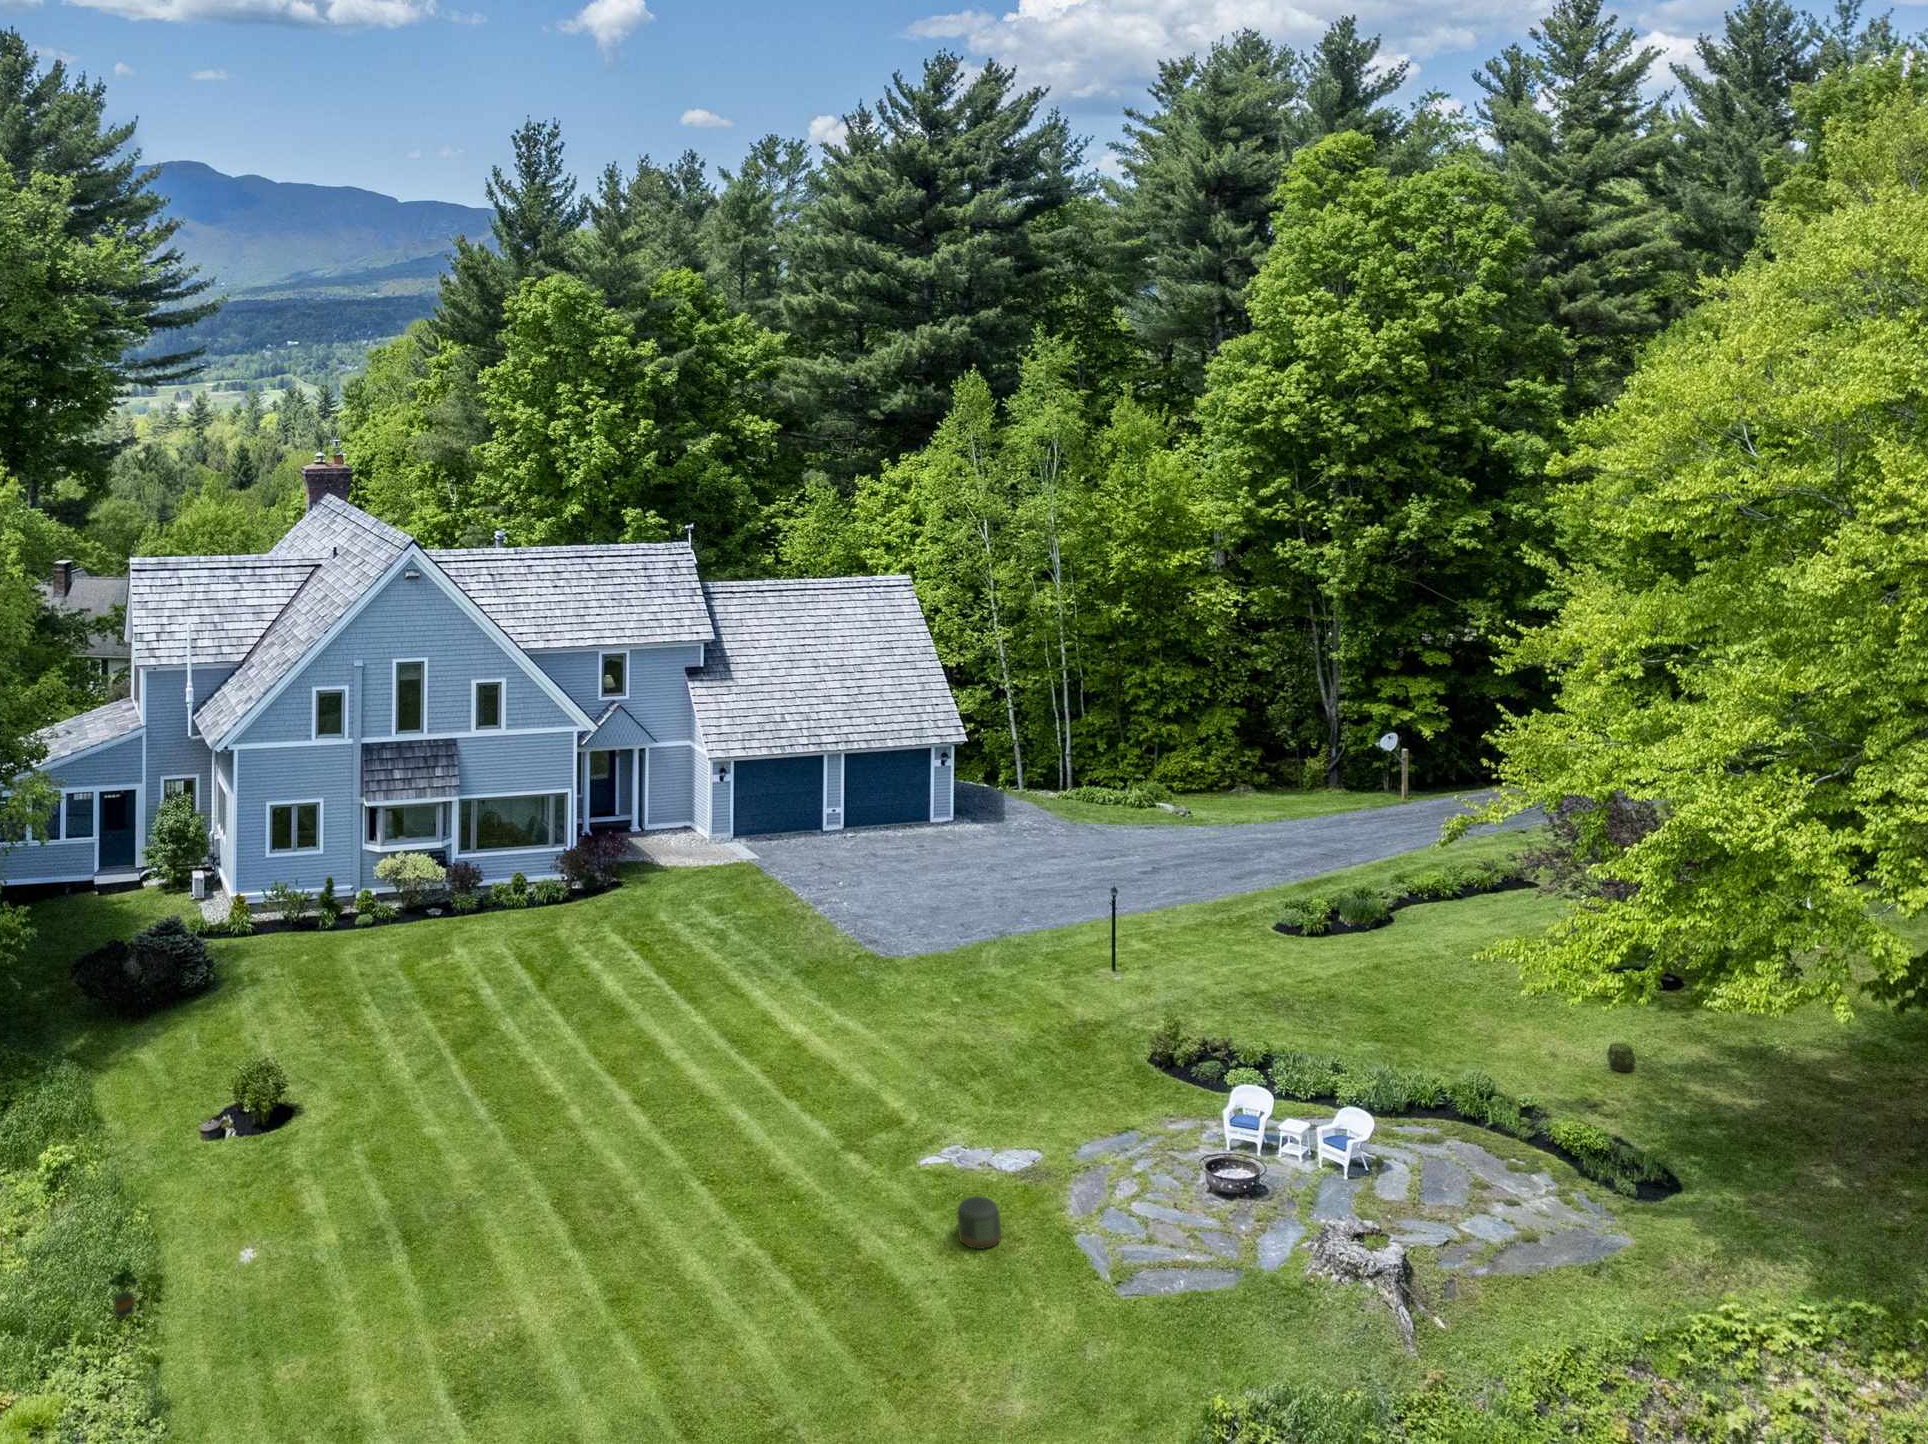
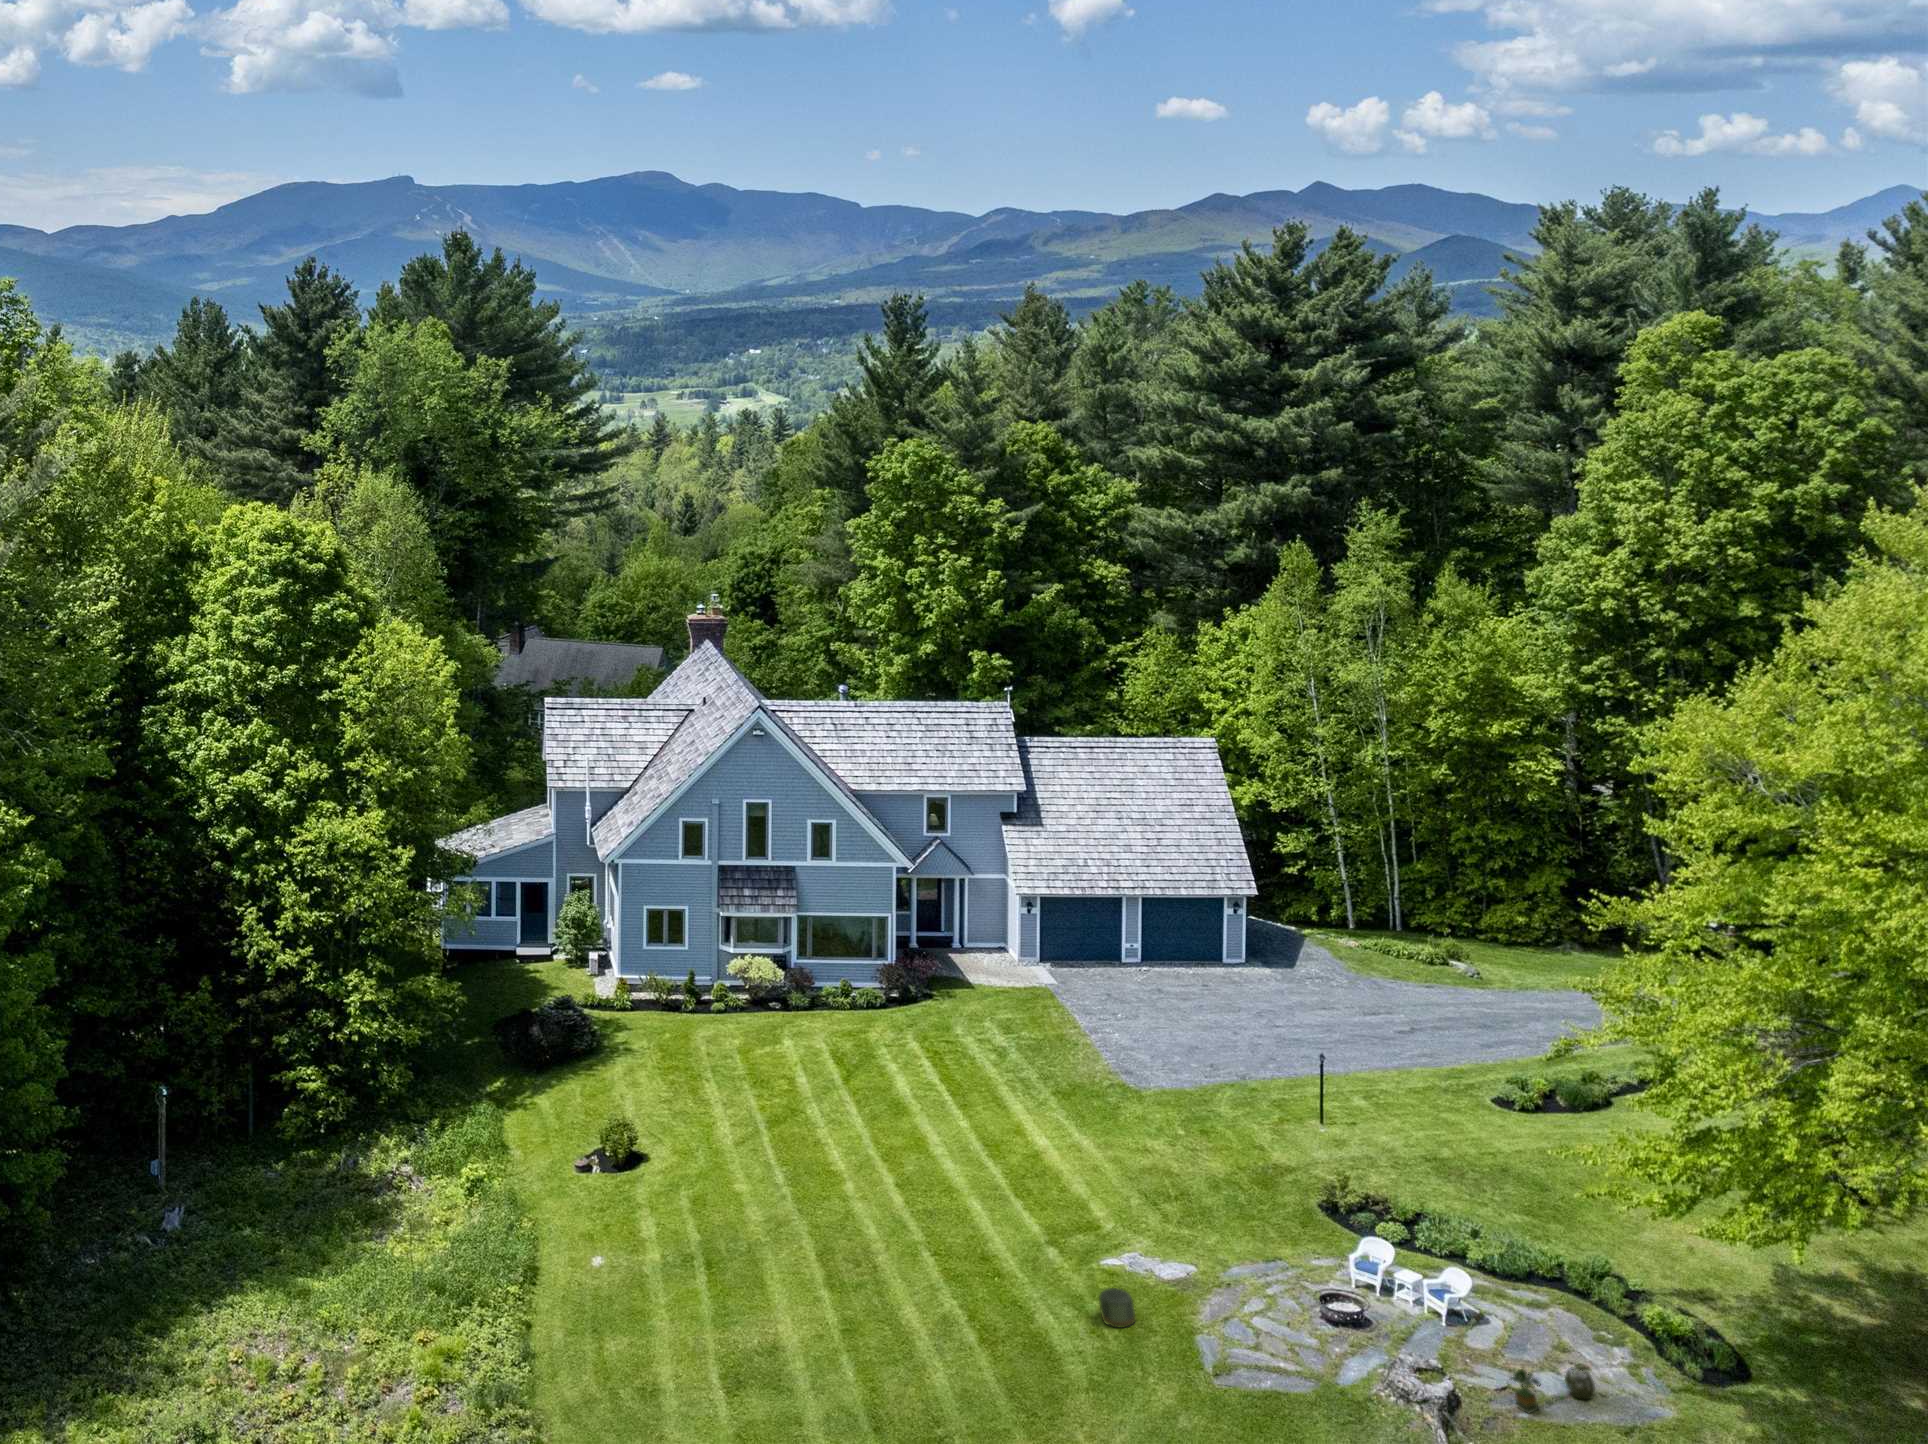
woven basket: present [1607,1043,1636,1072] -> present [1565,1368,1595,1399]
potted tree: present [109,1270,139,1319] -> present [1509,1370,1541,1413]

